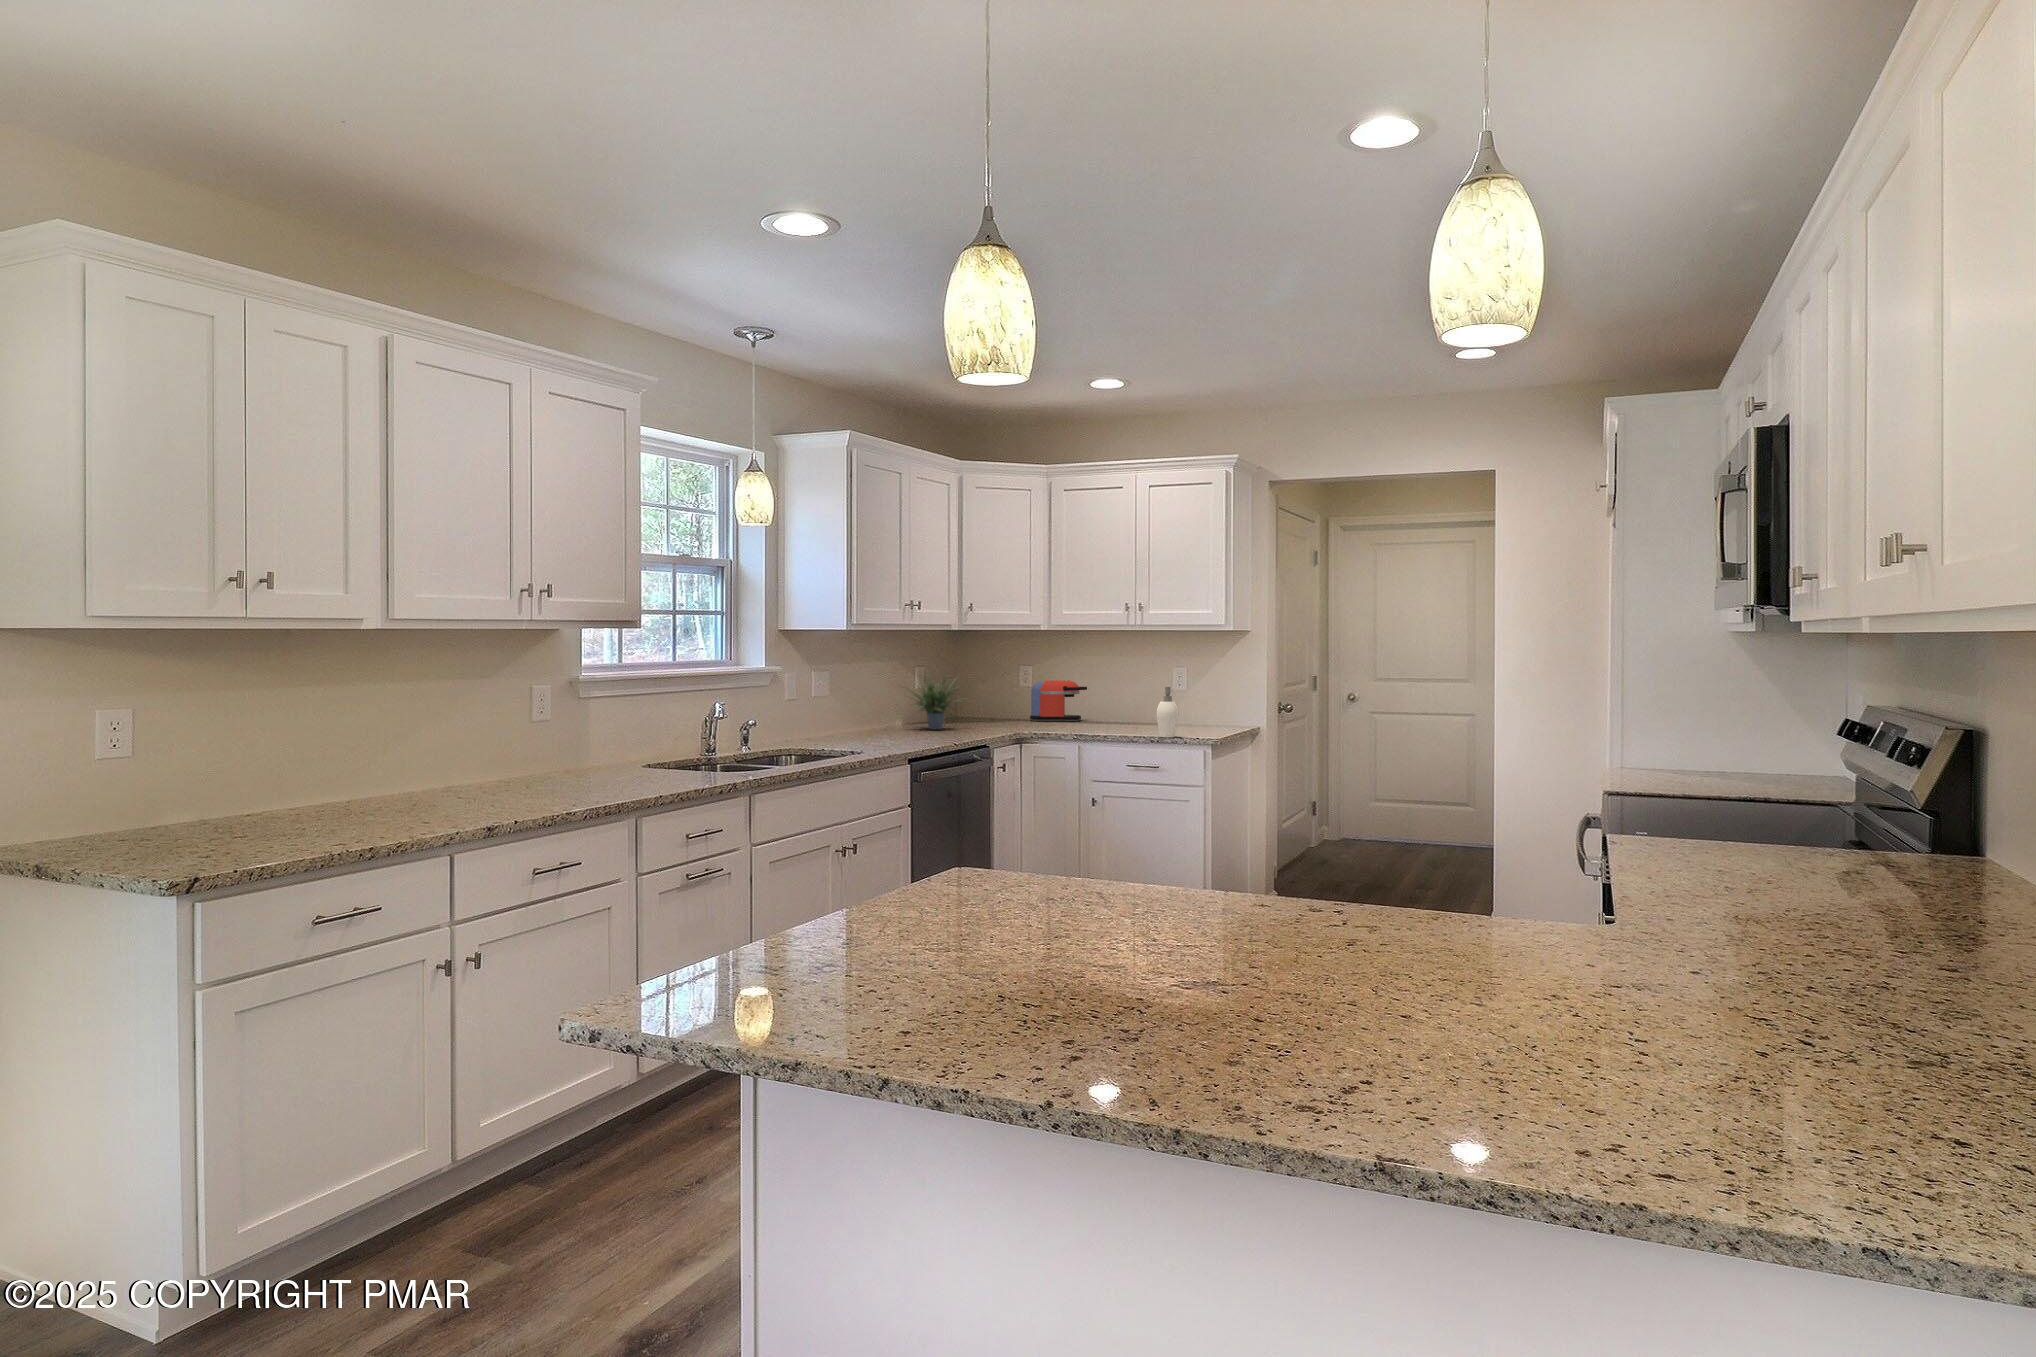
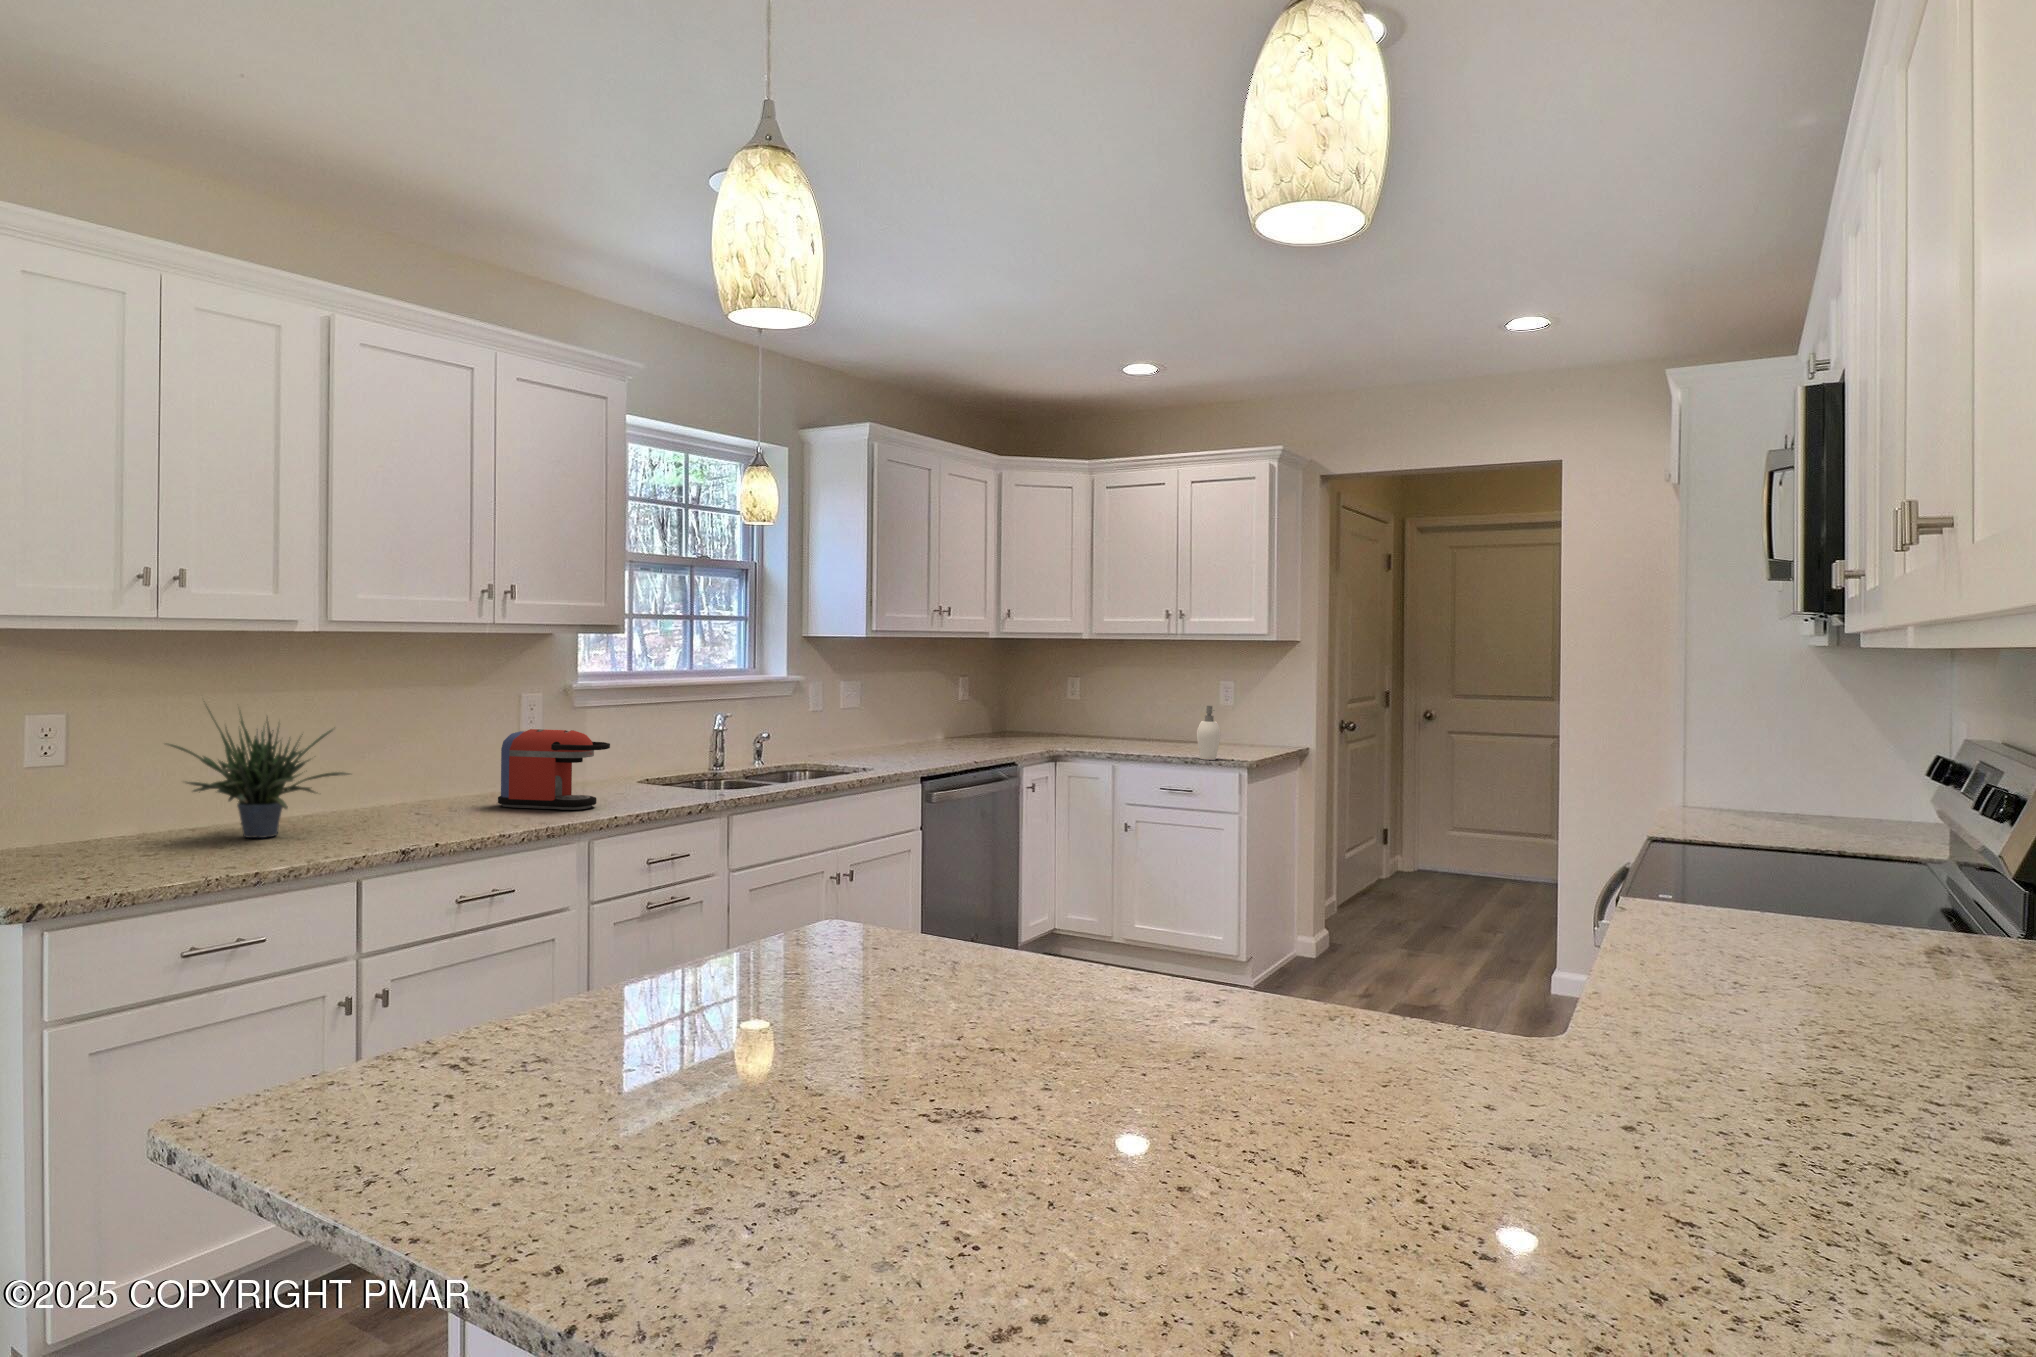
potted plant: present [908,676,965,730] -> present [167,707,350,838]
coffee maker: present [1030,680,1087,721] -> present [498,729,610,810]

